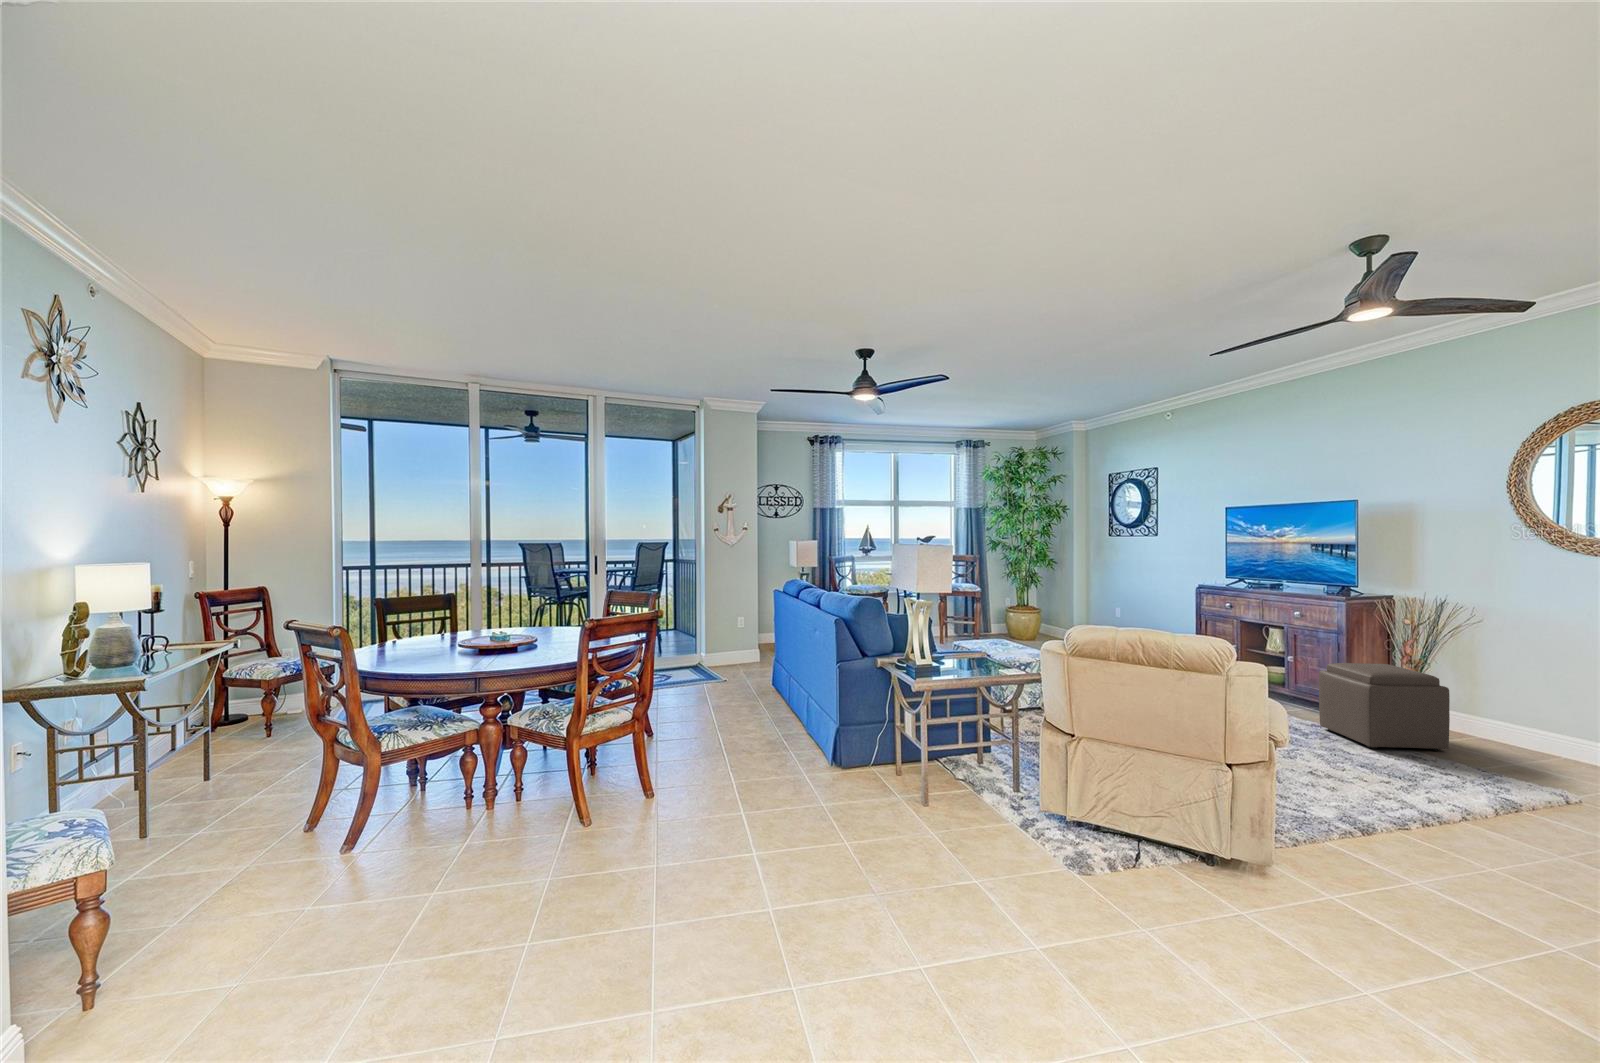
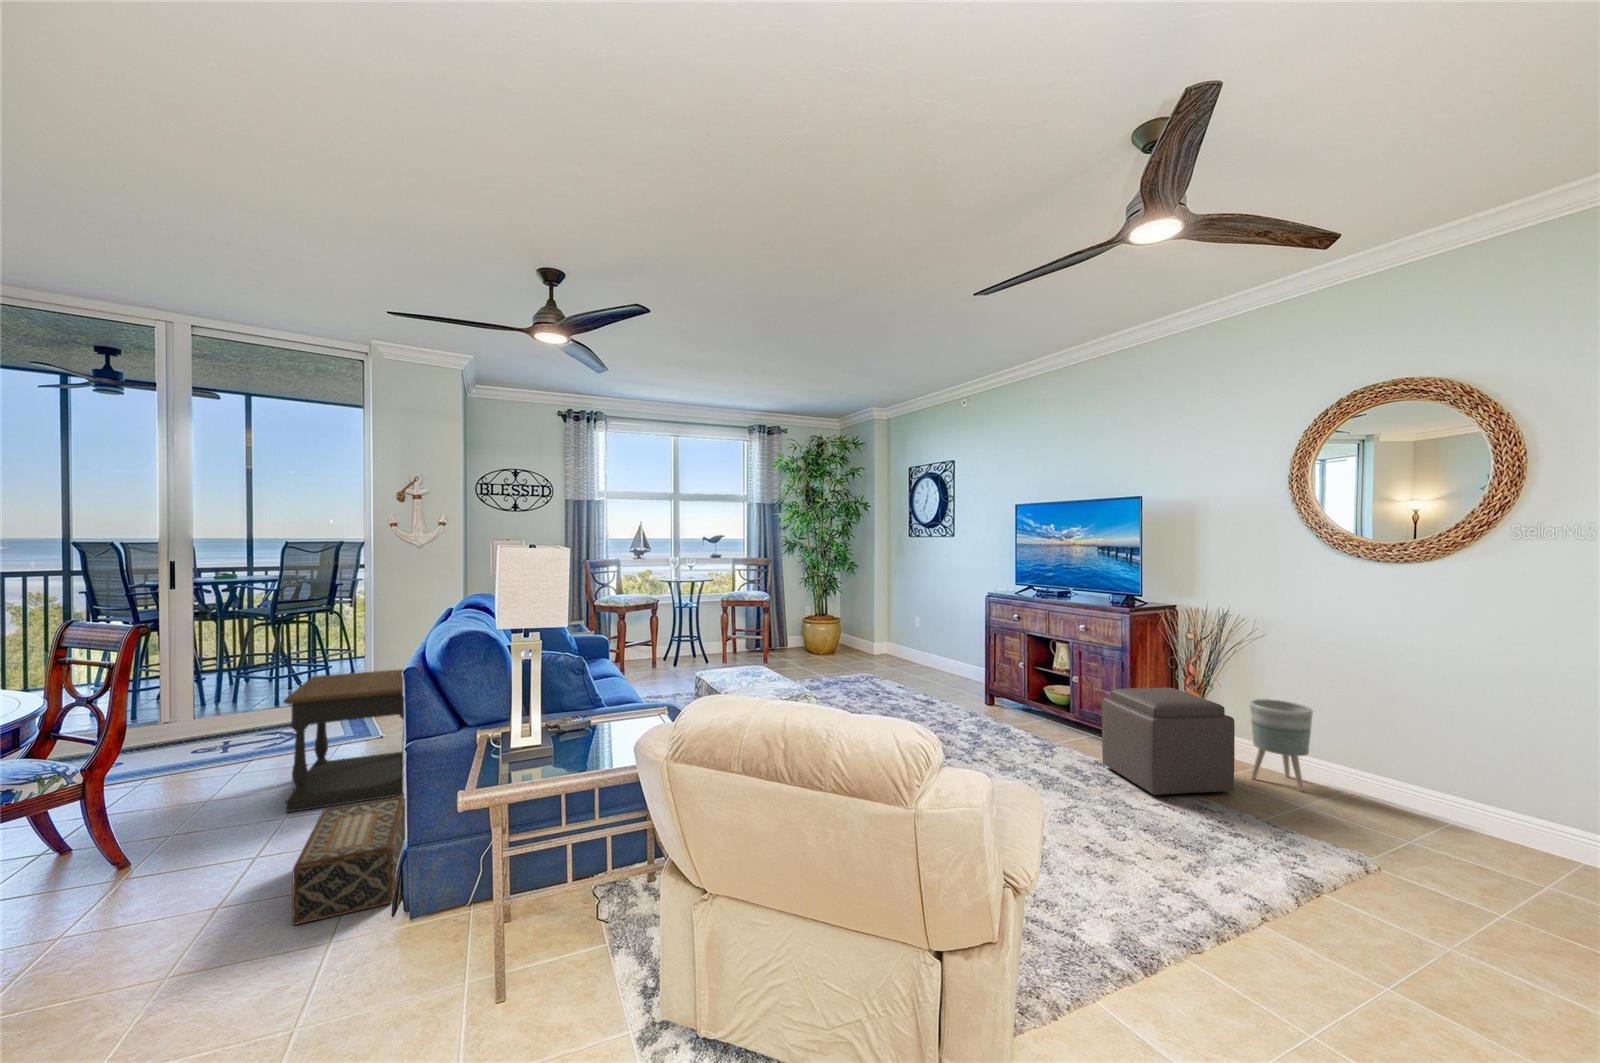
side table: none [703,631,784,718] -> present [284,669,404,812]
planter: none [1466,676,1531,754] -> present [1250,699,1313,791]
woven basket: none [760,707,825,768] -> present [292,796,405,925]

